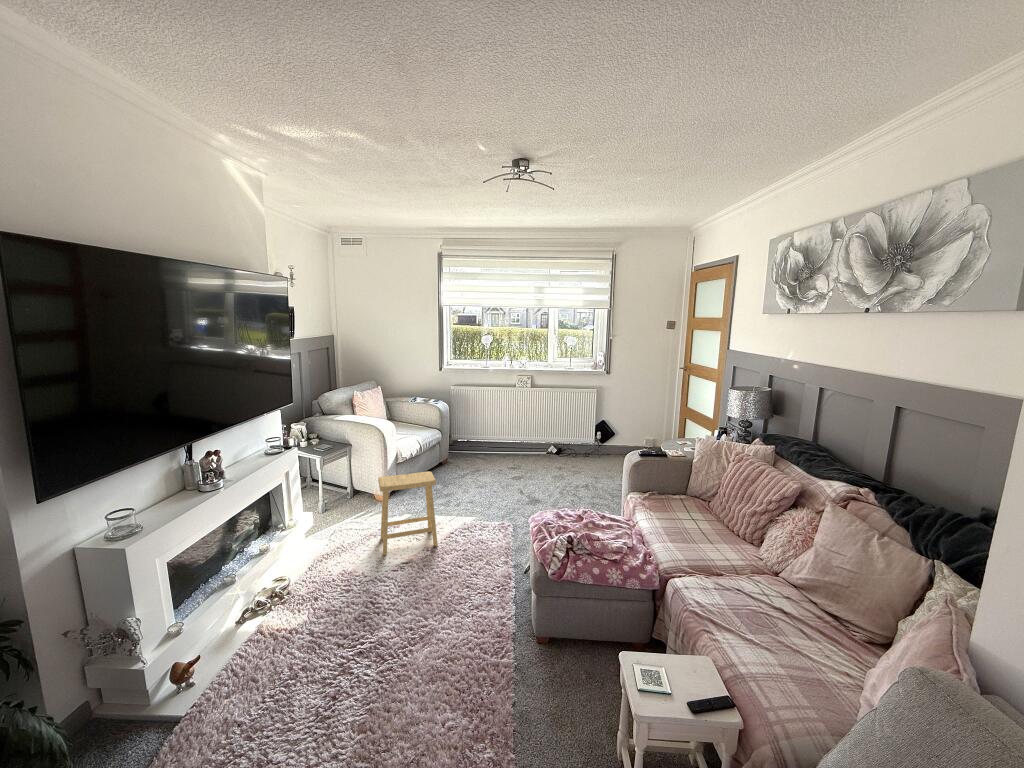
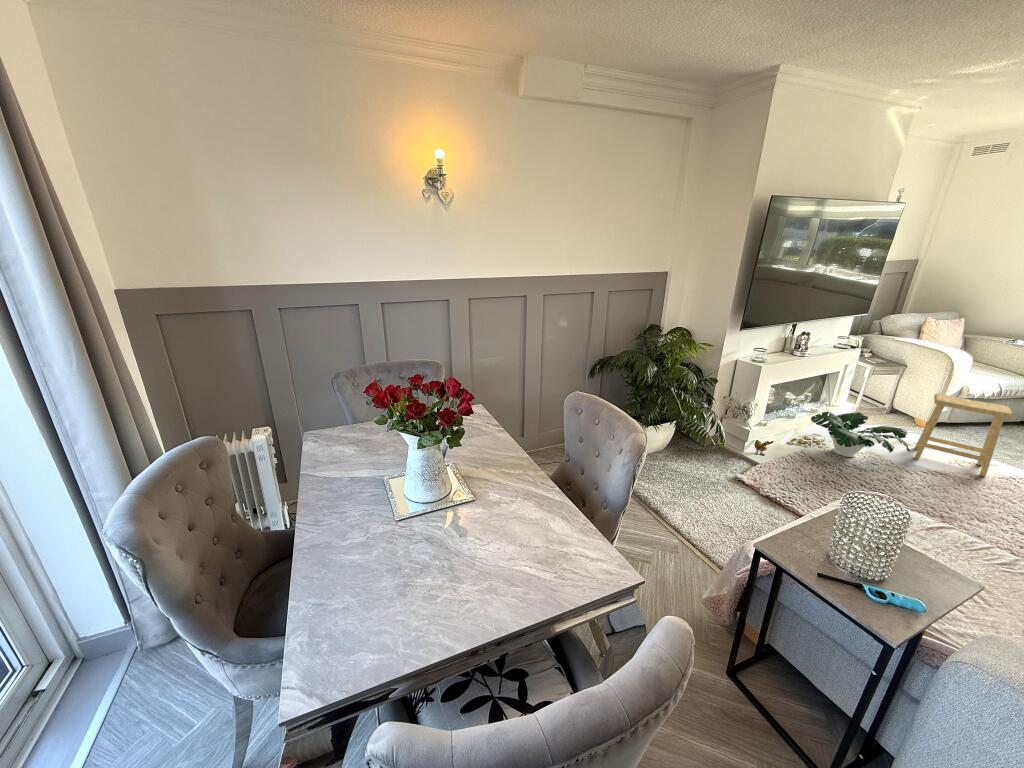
potted plant: none [261,529,375,601] -> present [811,412,910,457]

